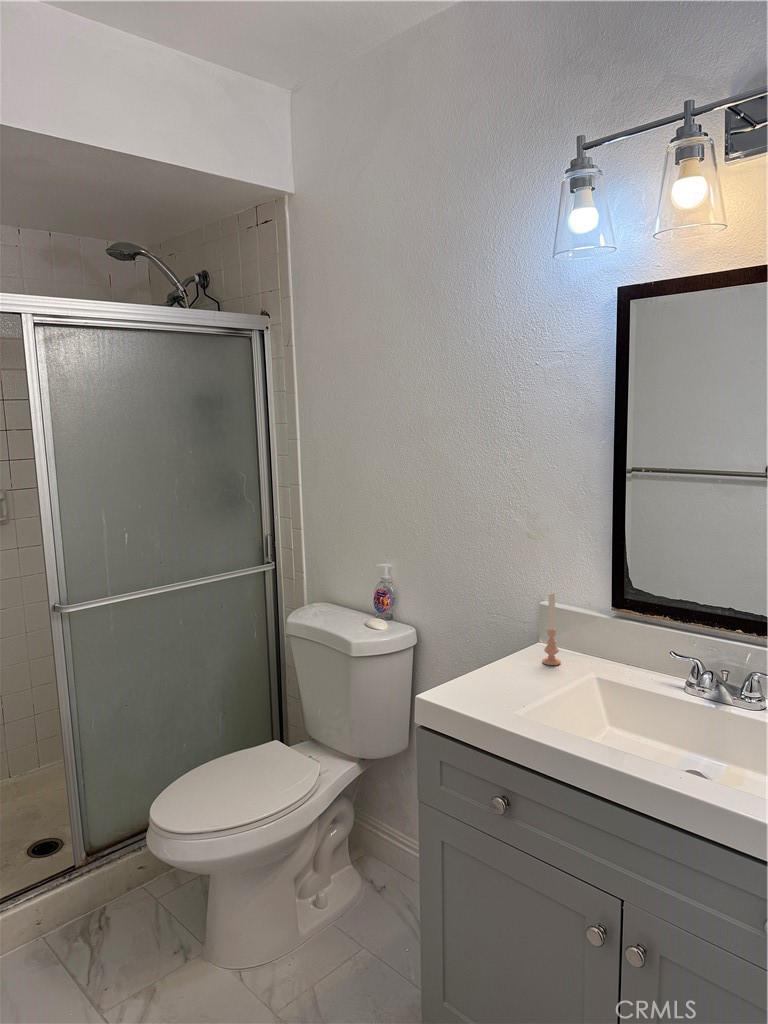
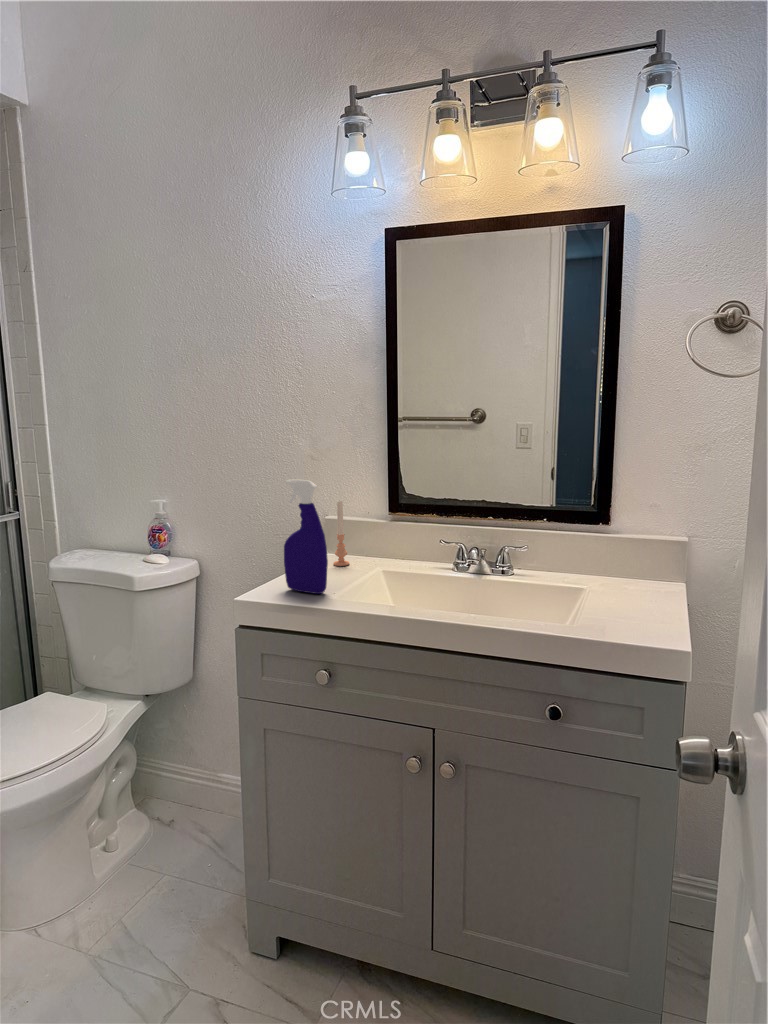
spray bottle: none [472,576,517,706] -> present [284,479,328,594]

